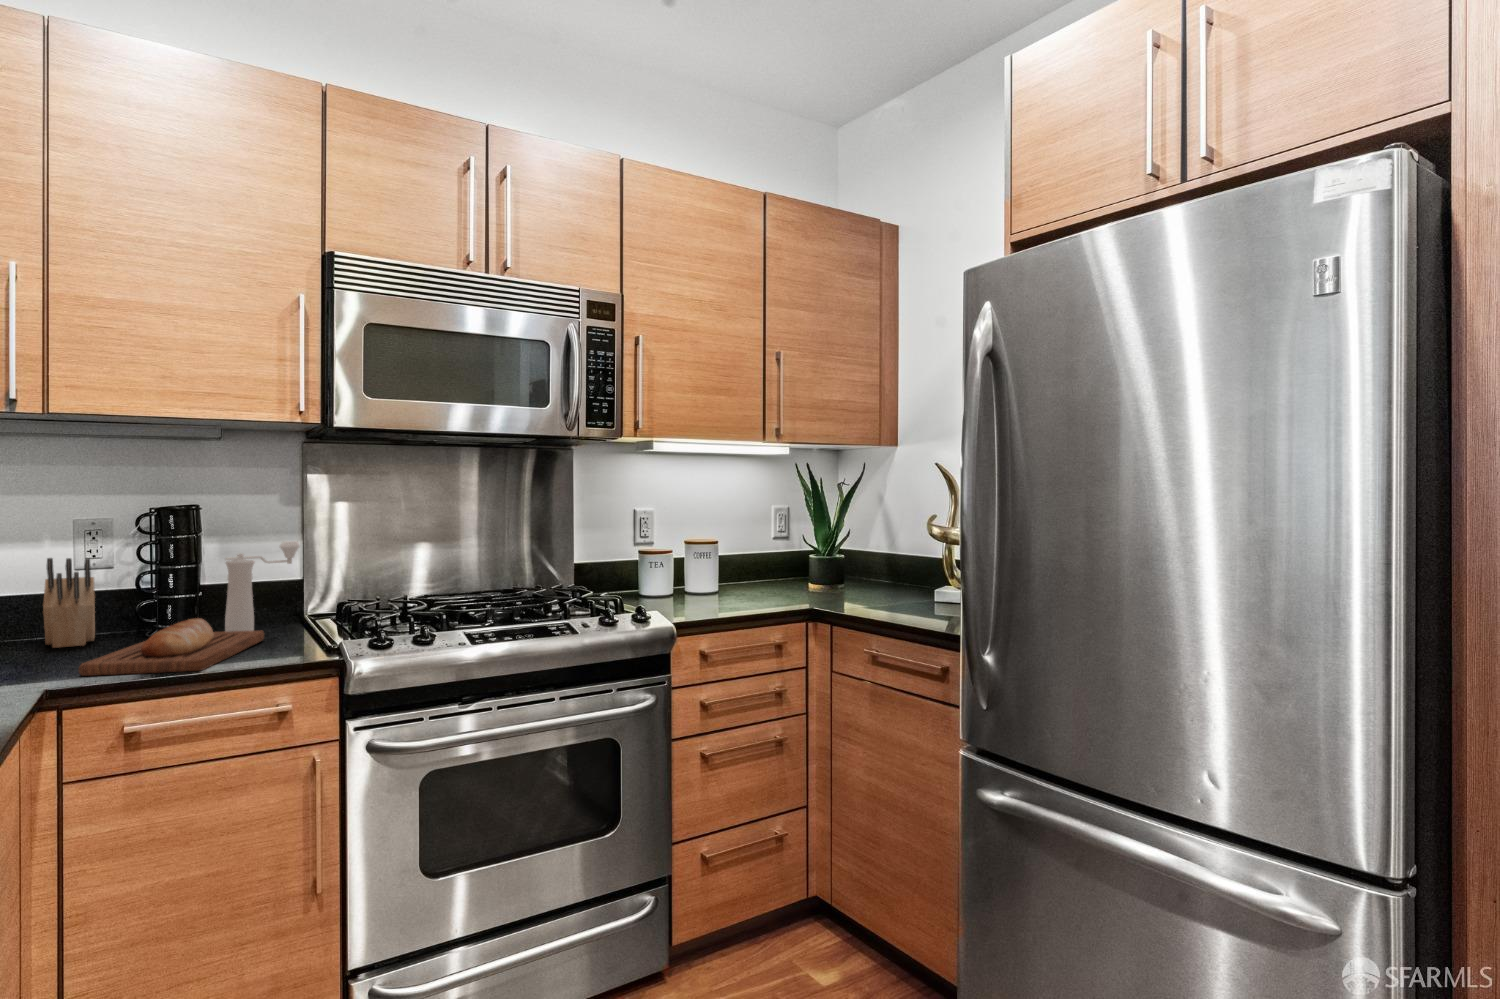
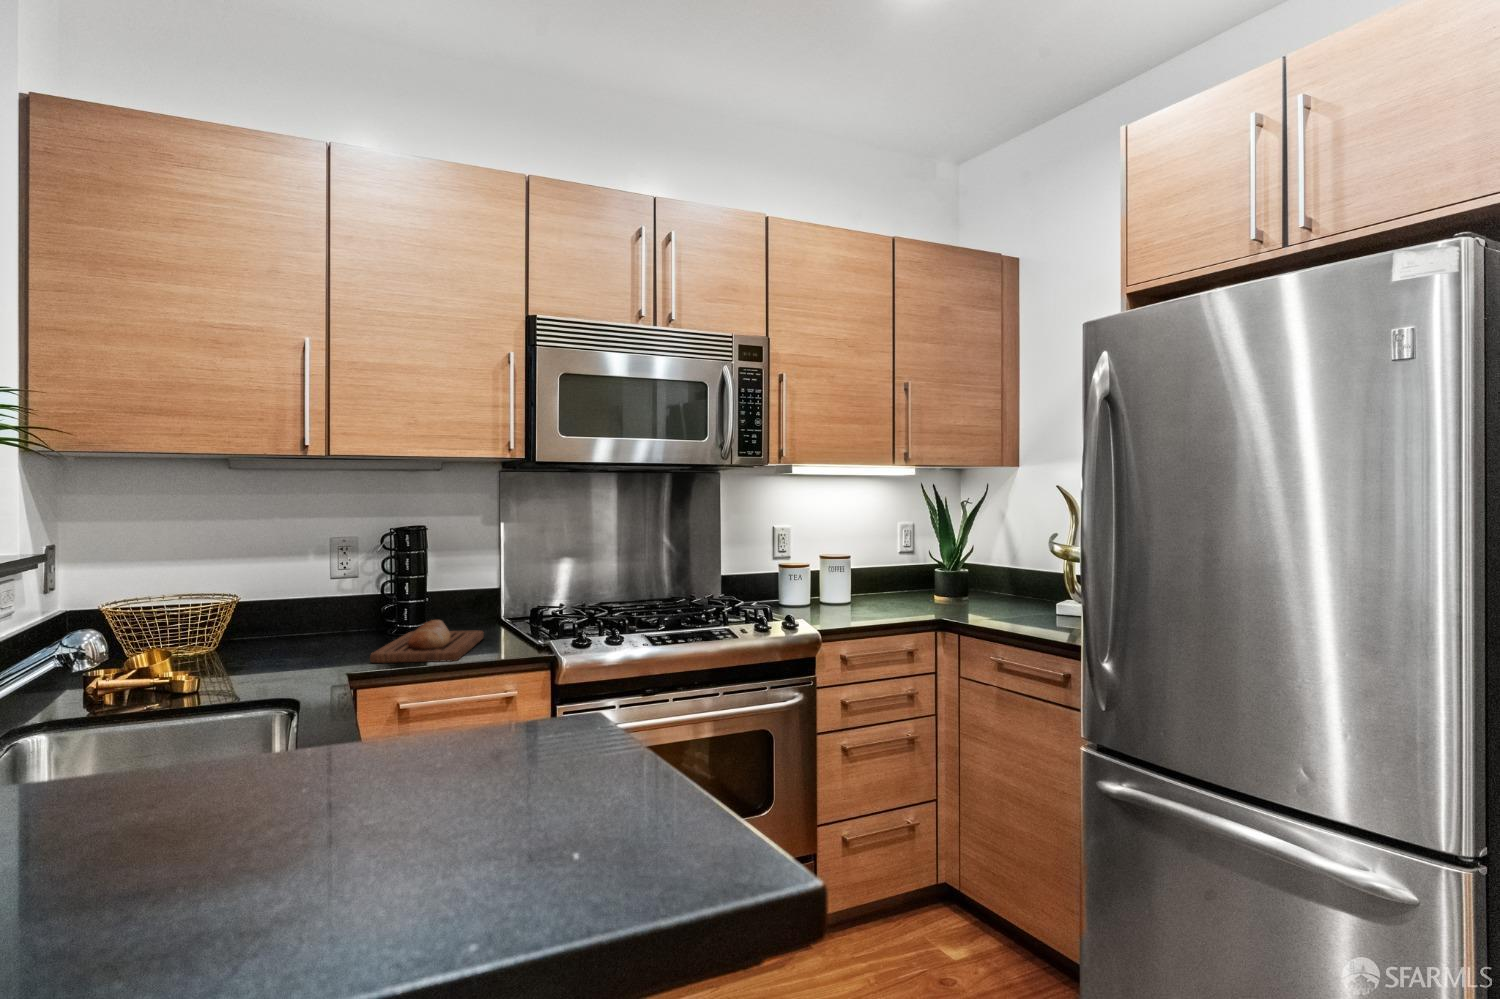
pepper mill: present [225,541,300,631] -> none [449,556,503,635]
knife block: present [43,558,95,648] -> none [316,570,356,642]

